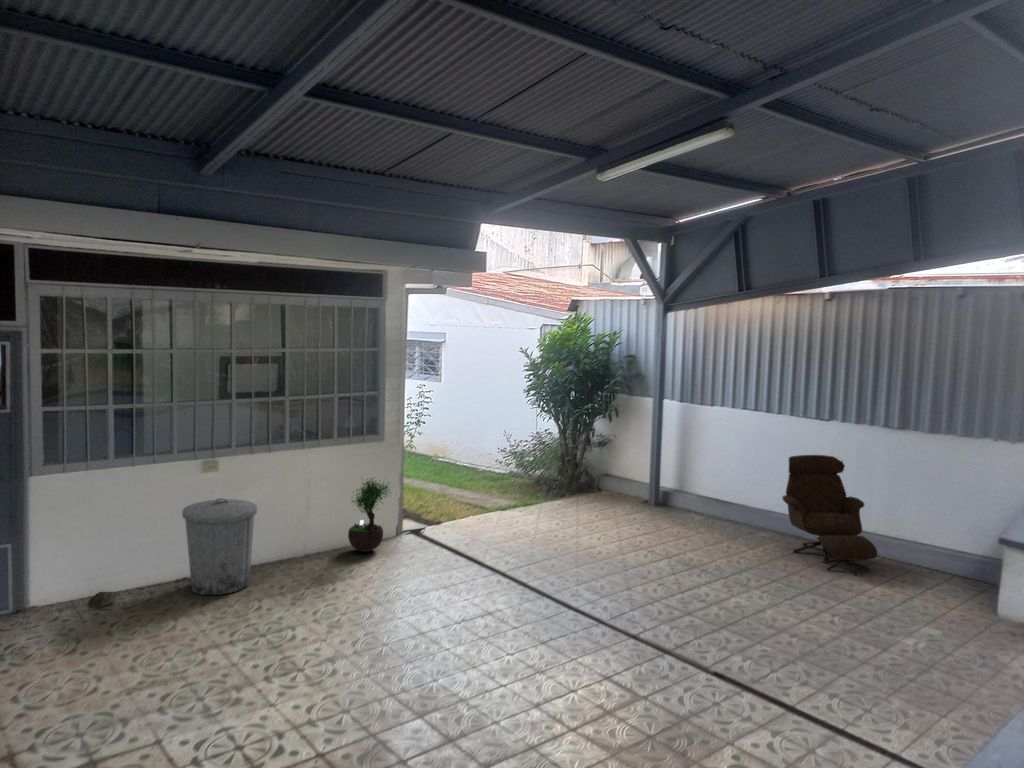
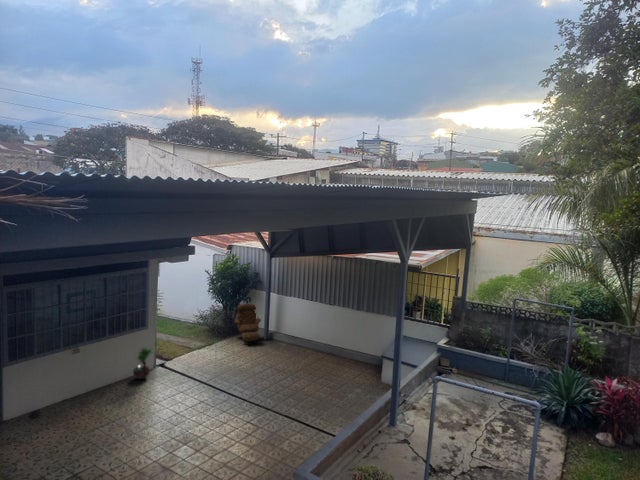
lounge chair: present [782,455,877,575] -> present [235,304,261,344]
trash can: present [182,498,257,595] -> none [64,365,98,409]

